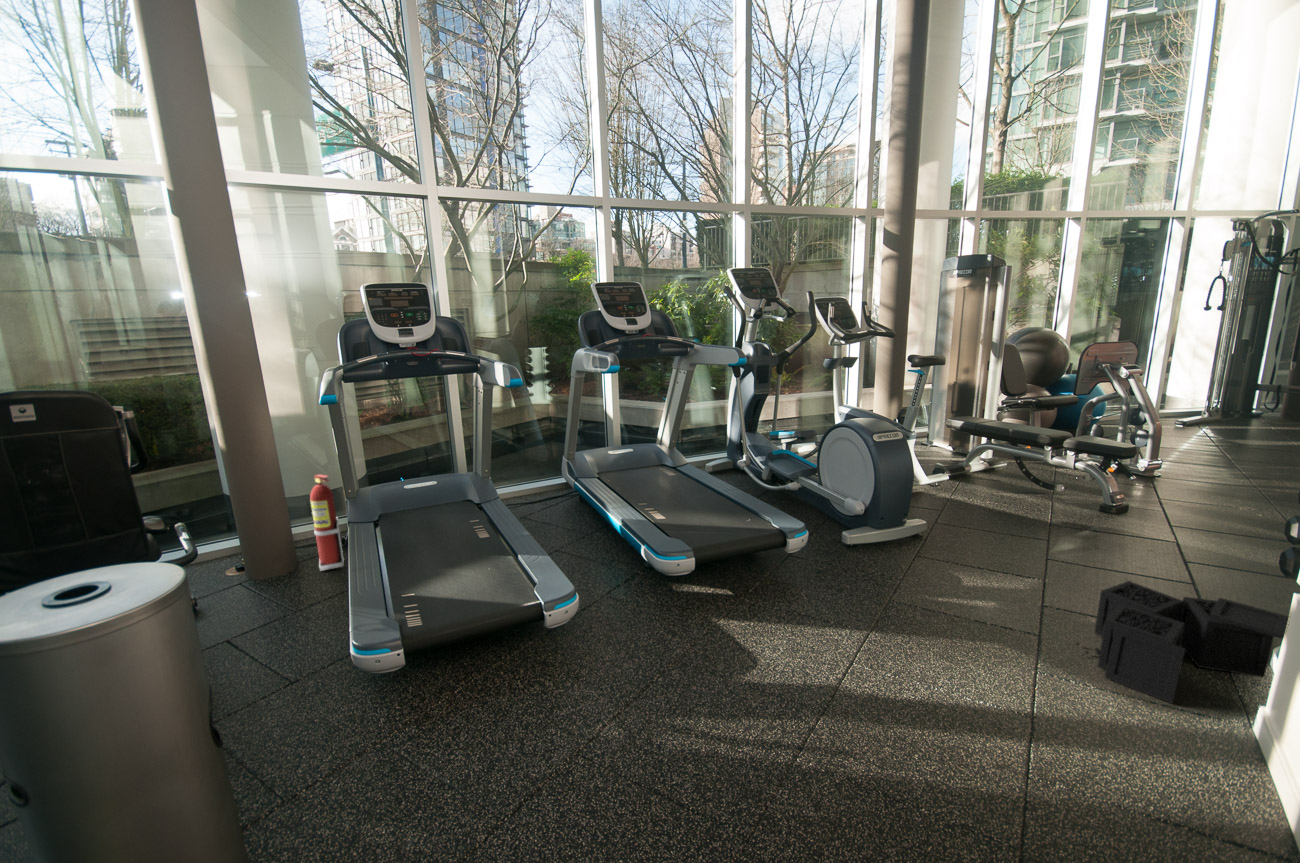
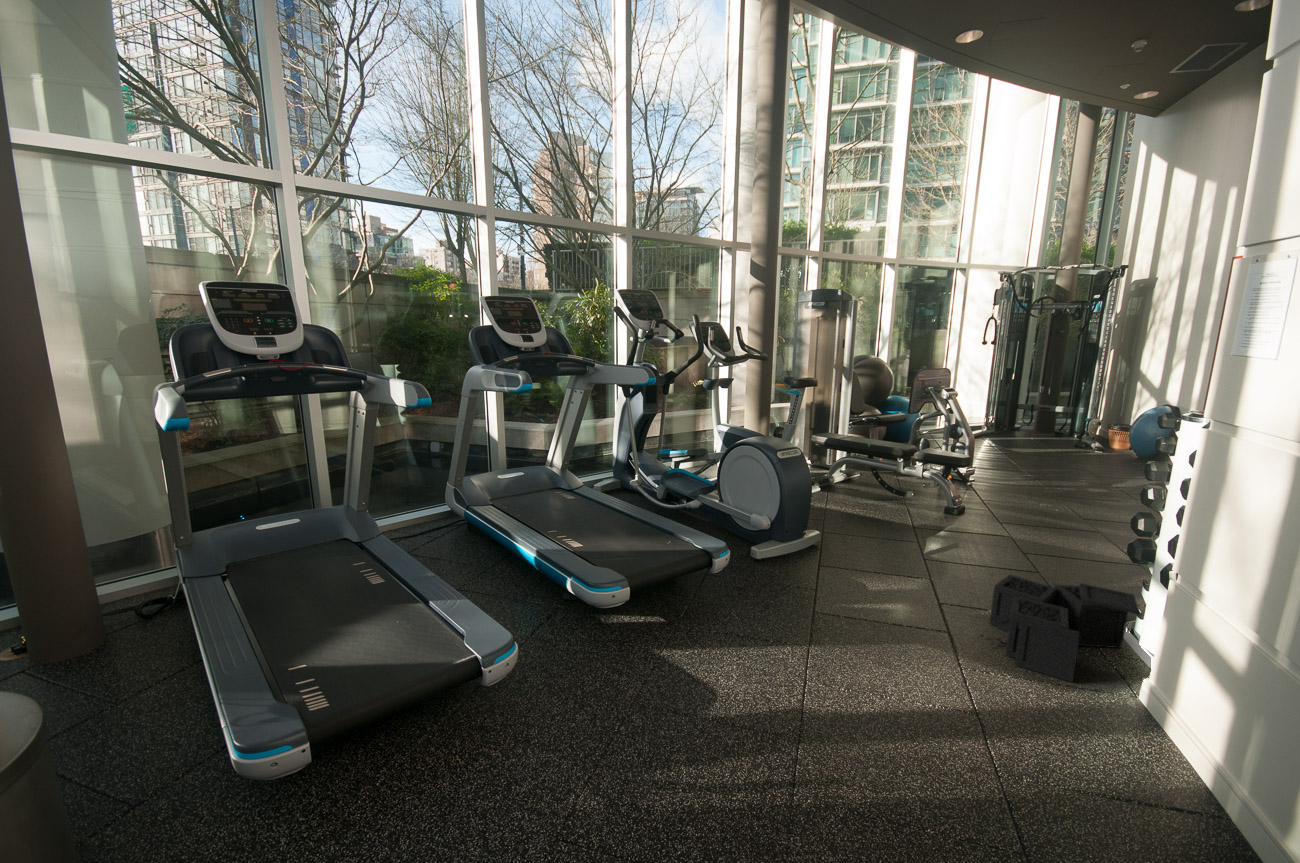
fire extinguisher: present [310,475,344,571] -> none [125,520,176,645]

